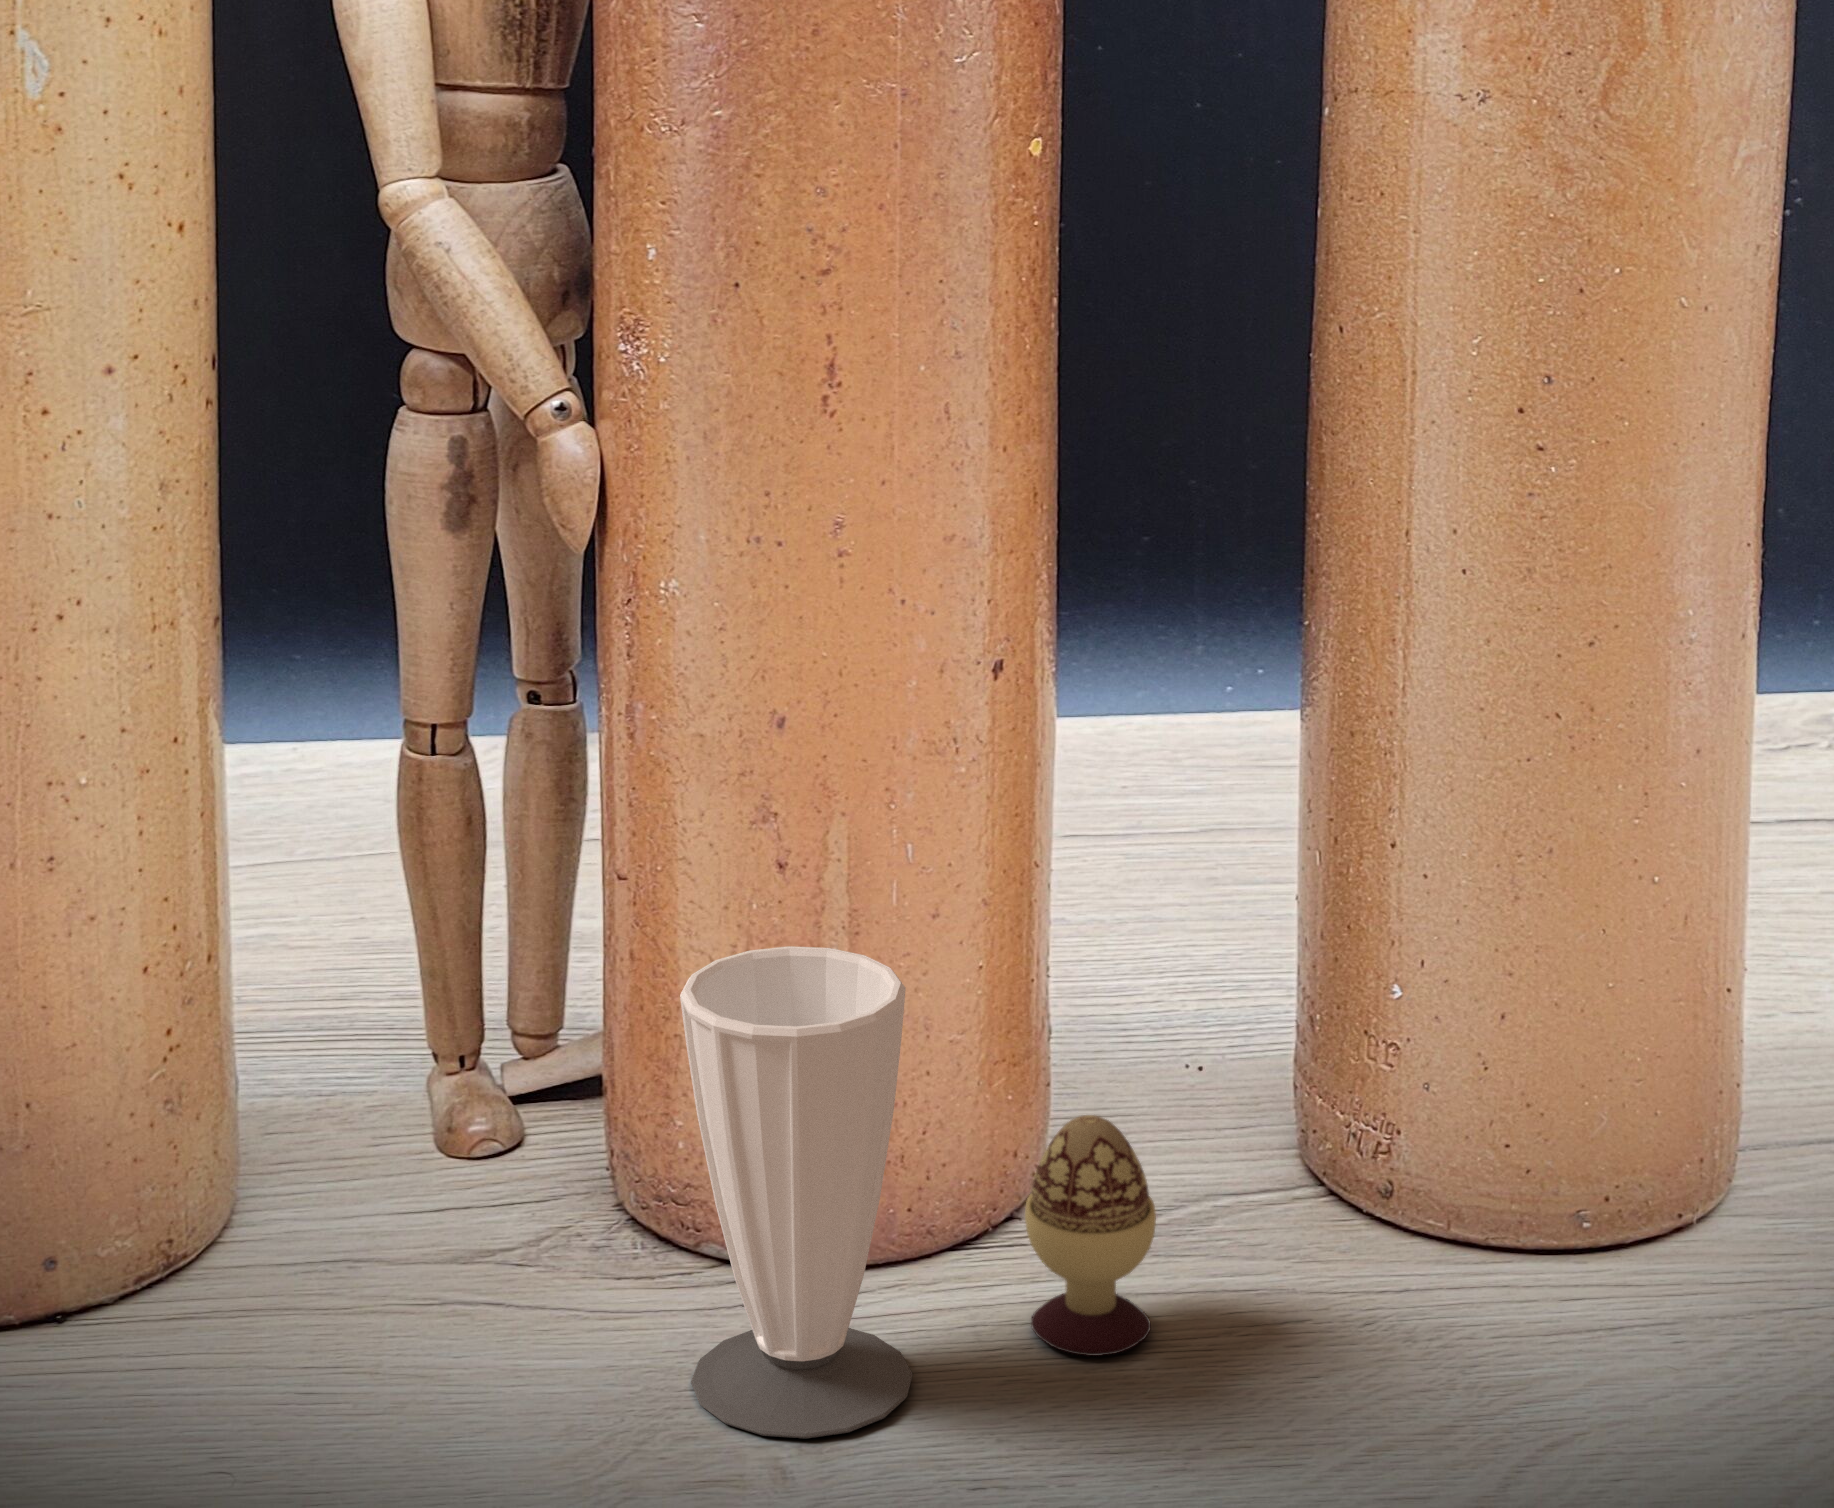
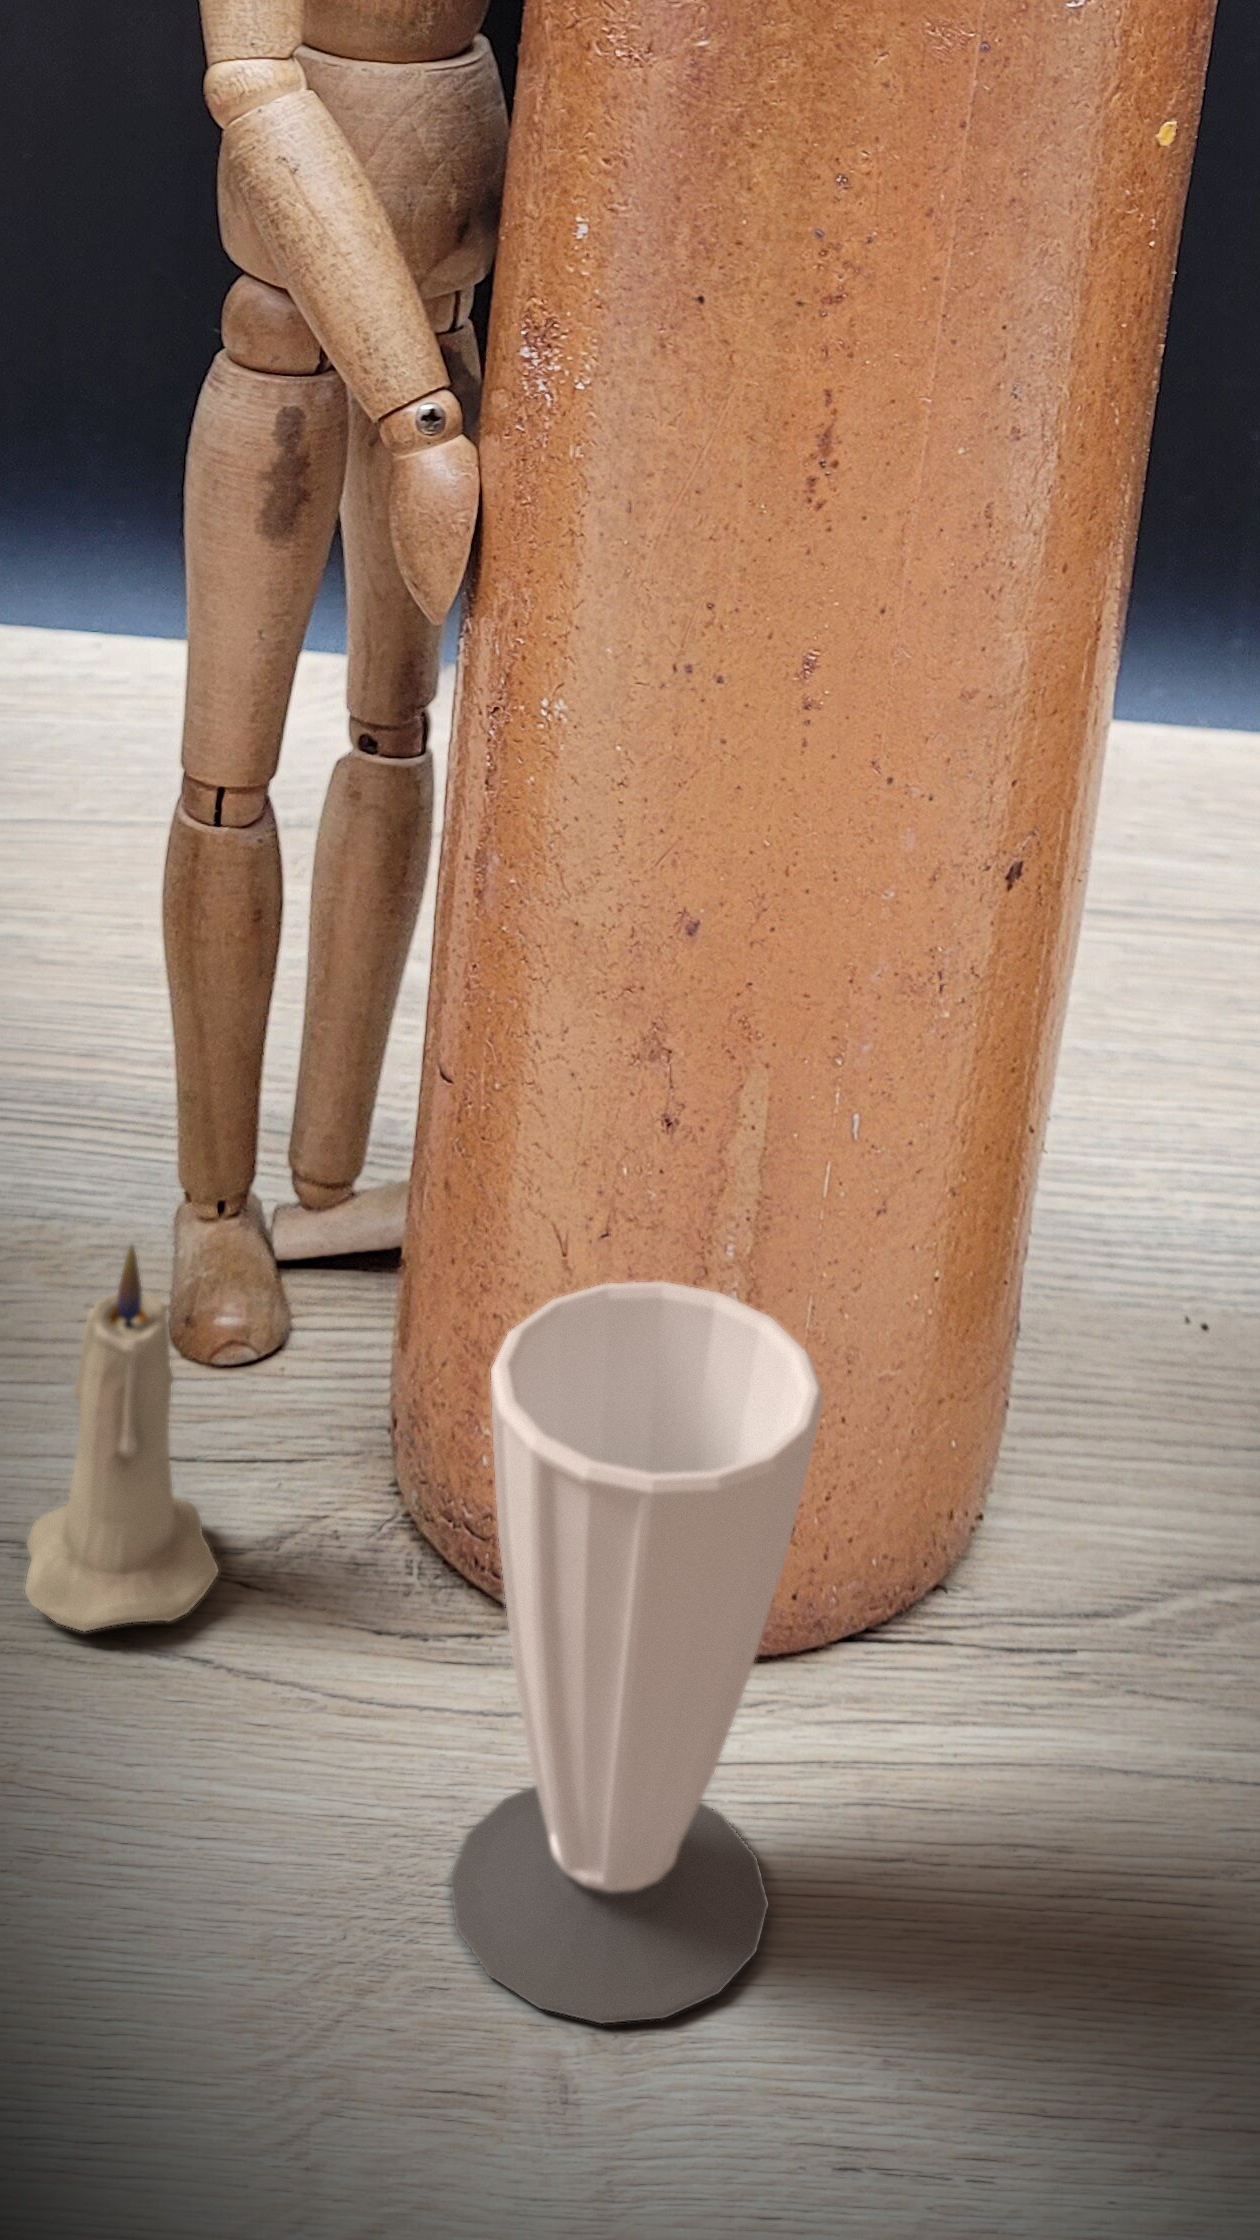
candle: none [362,1006,501,1285] -> present [25,1246,218,1631]
decorative egg: present [1025,1115,1156,1356] -> none [947,1550,1145,1893]

